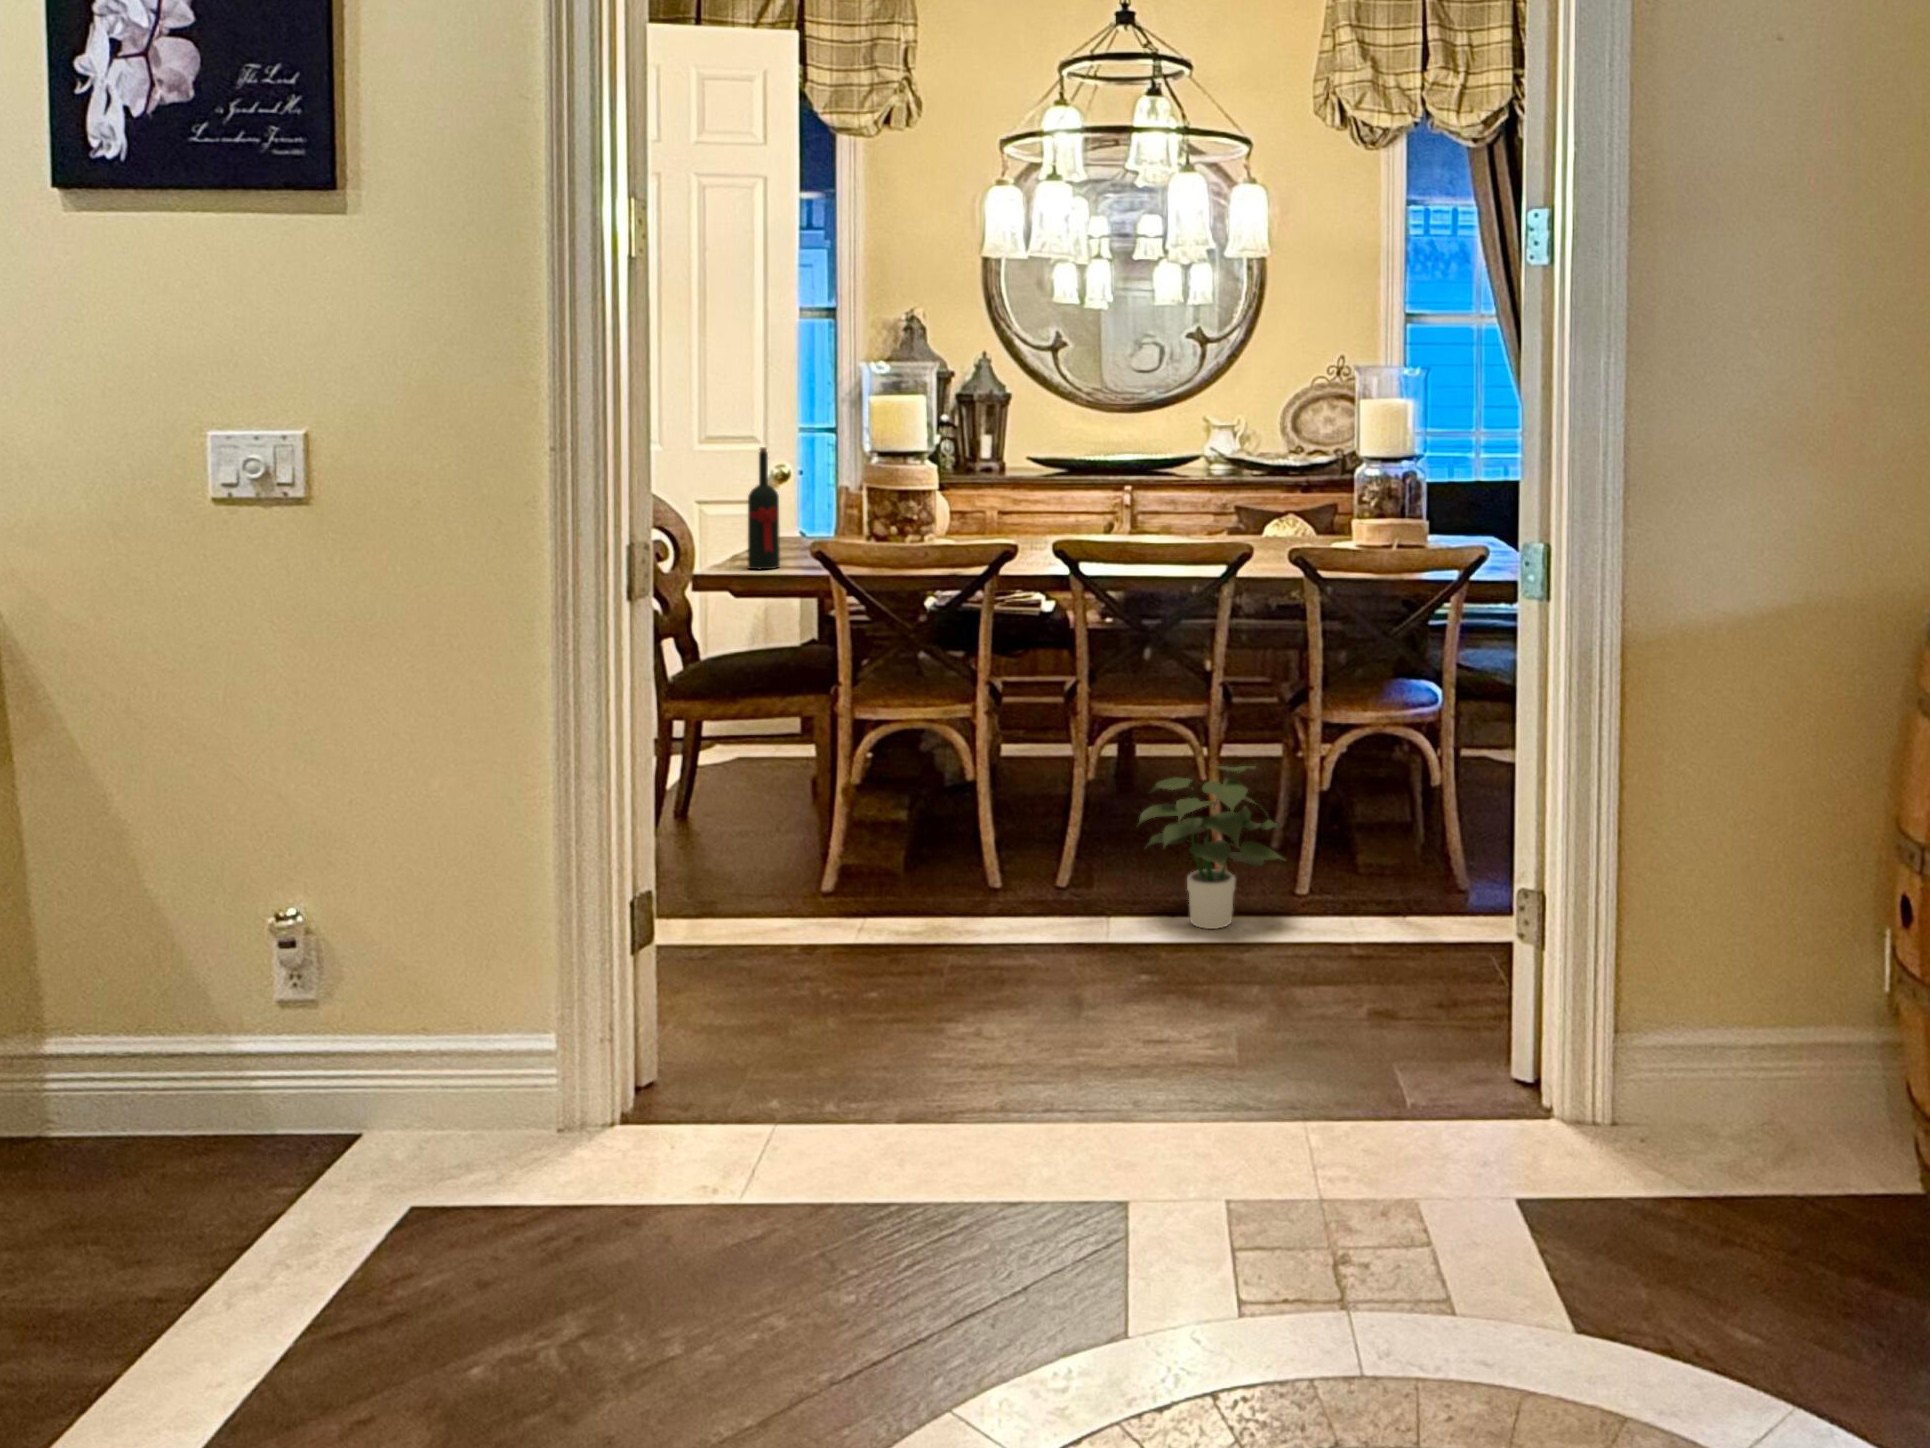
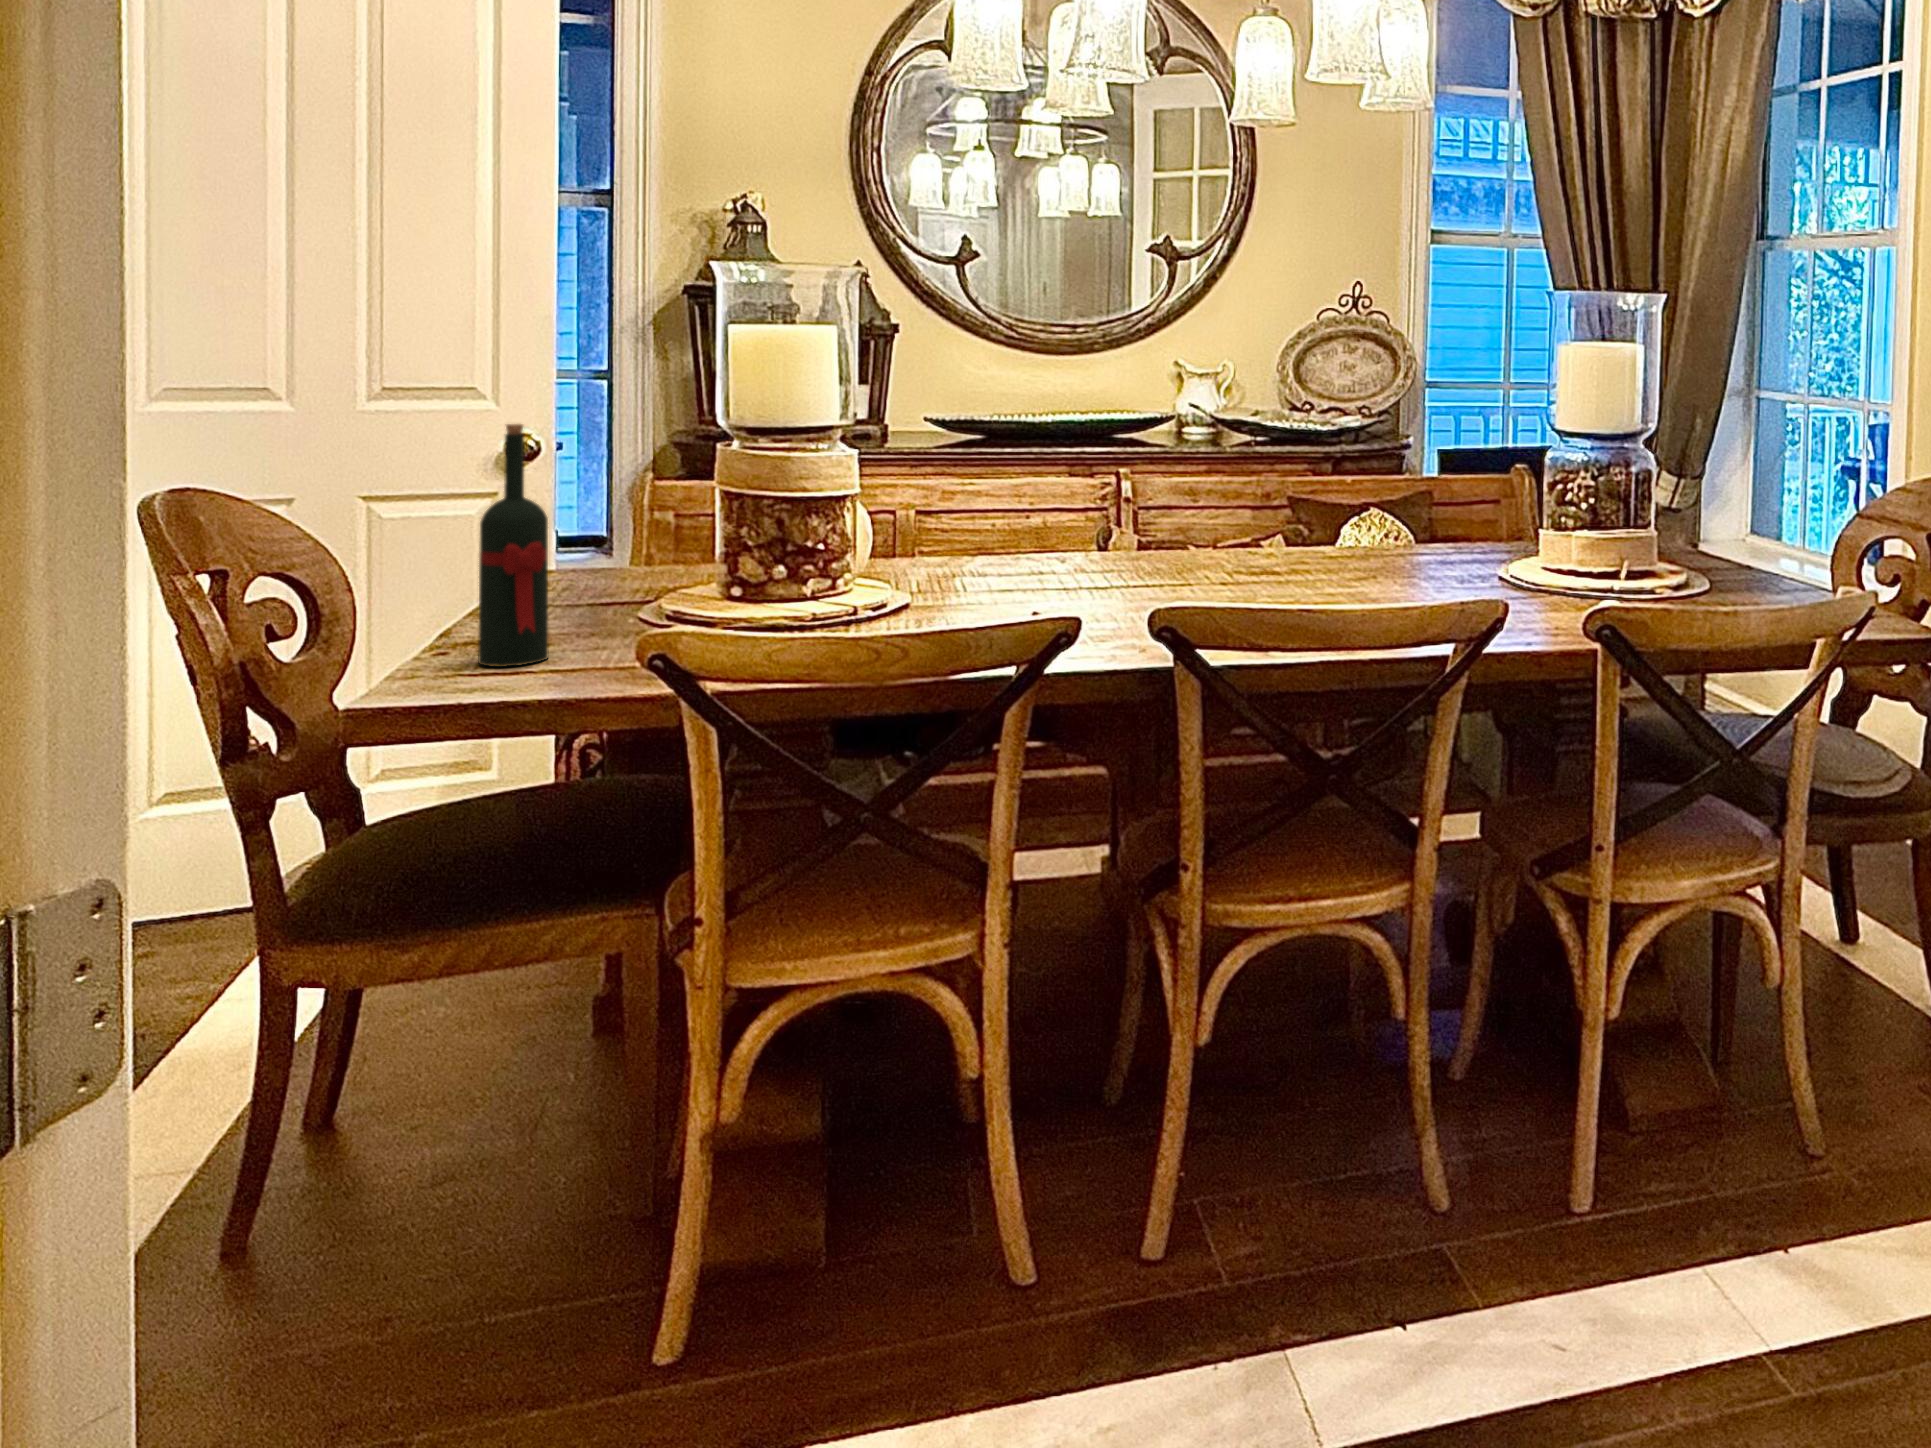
potted plant: present [1139,766,1284,929] -> none [1307,990,1580,1314]

